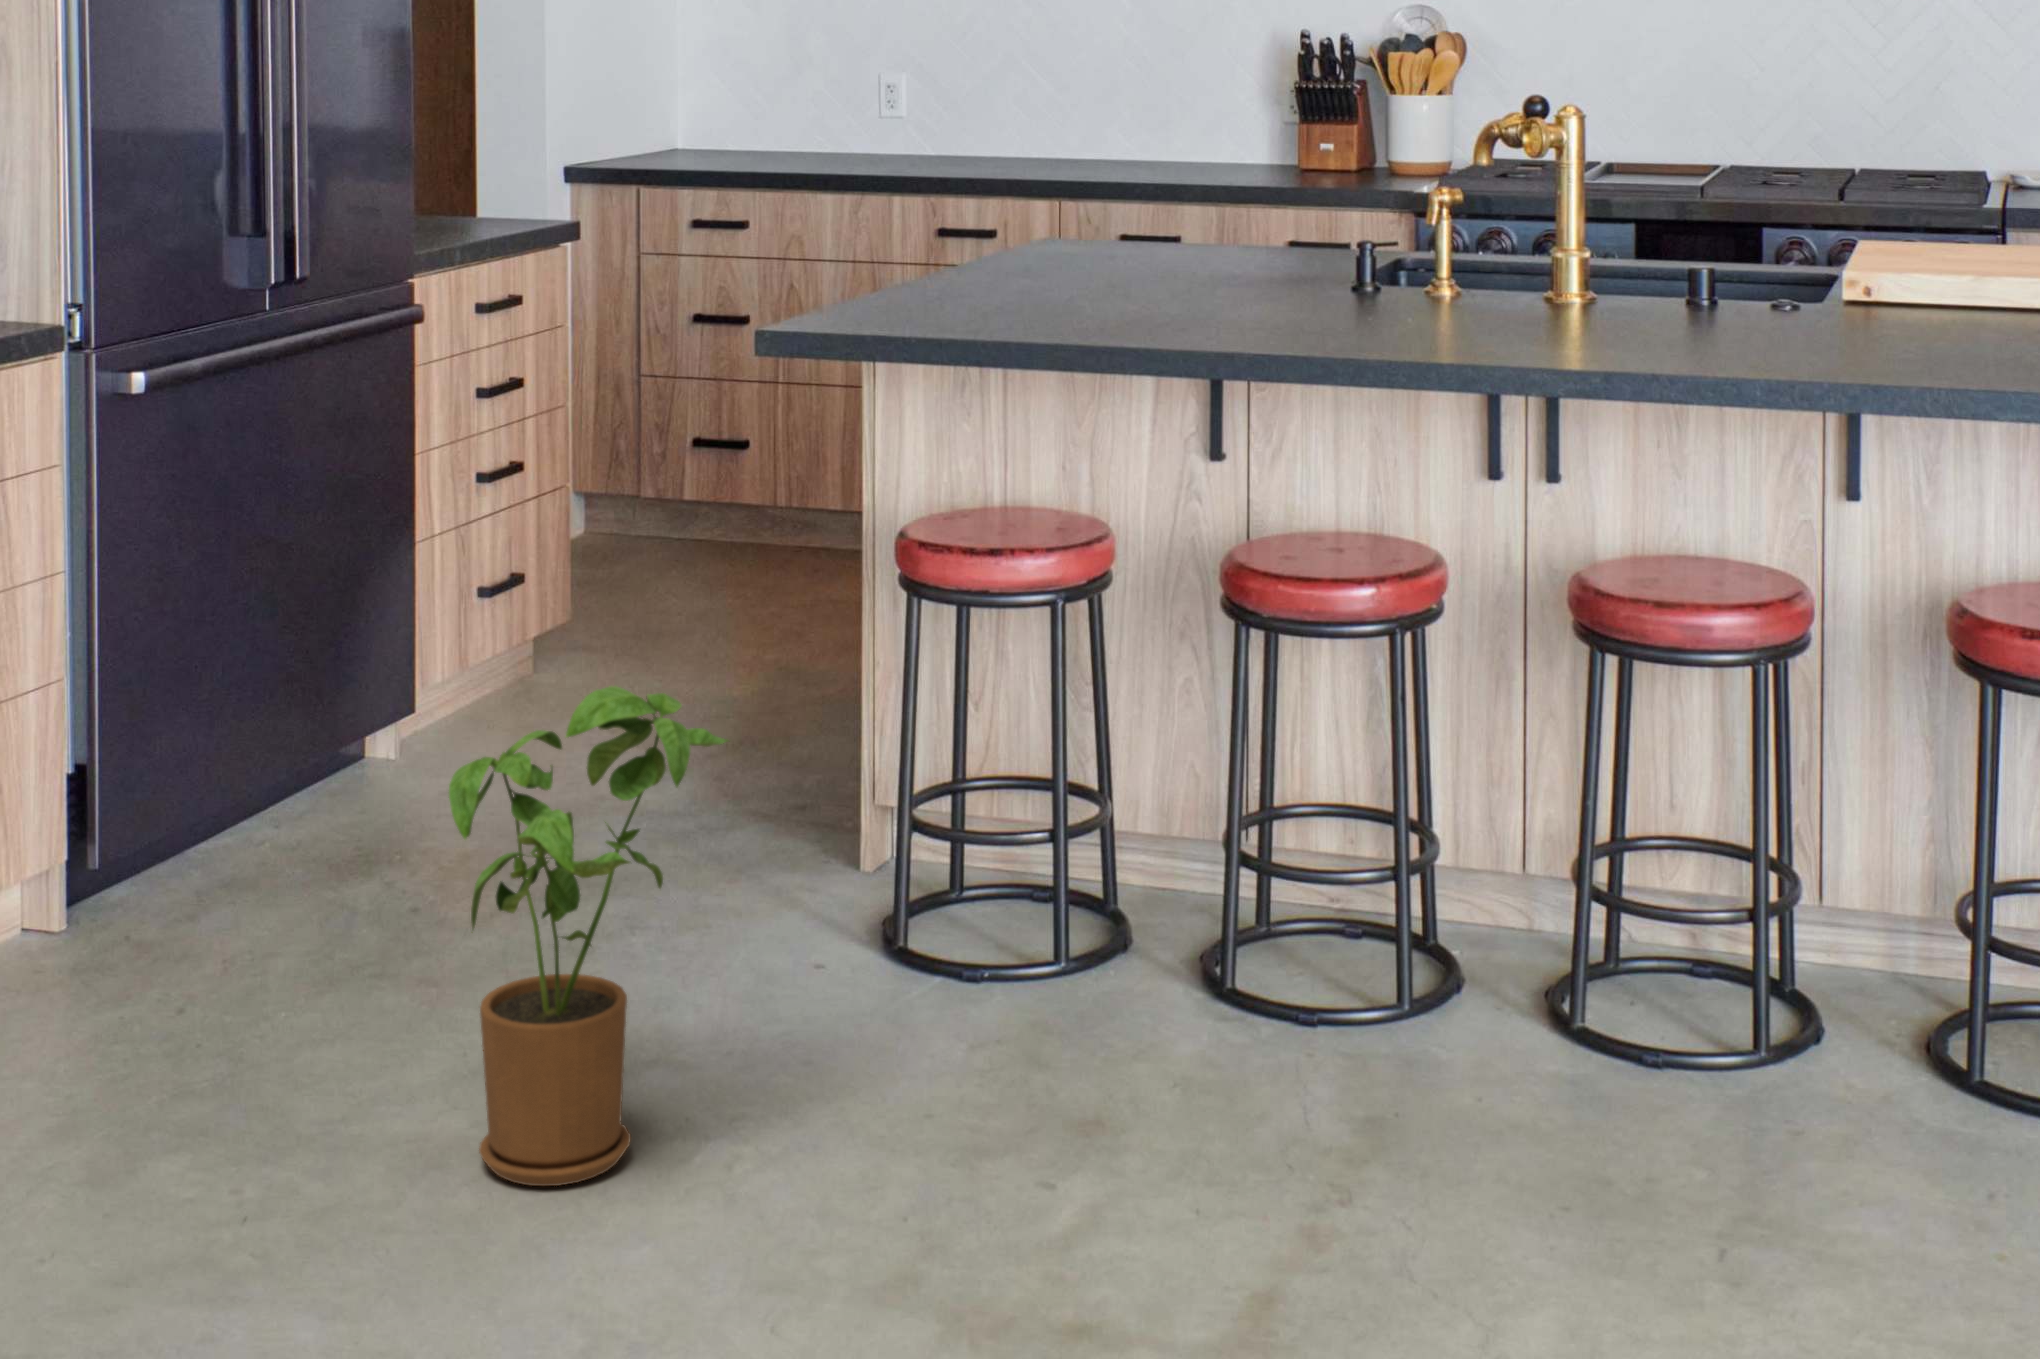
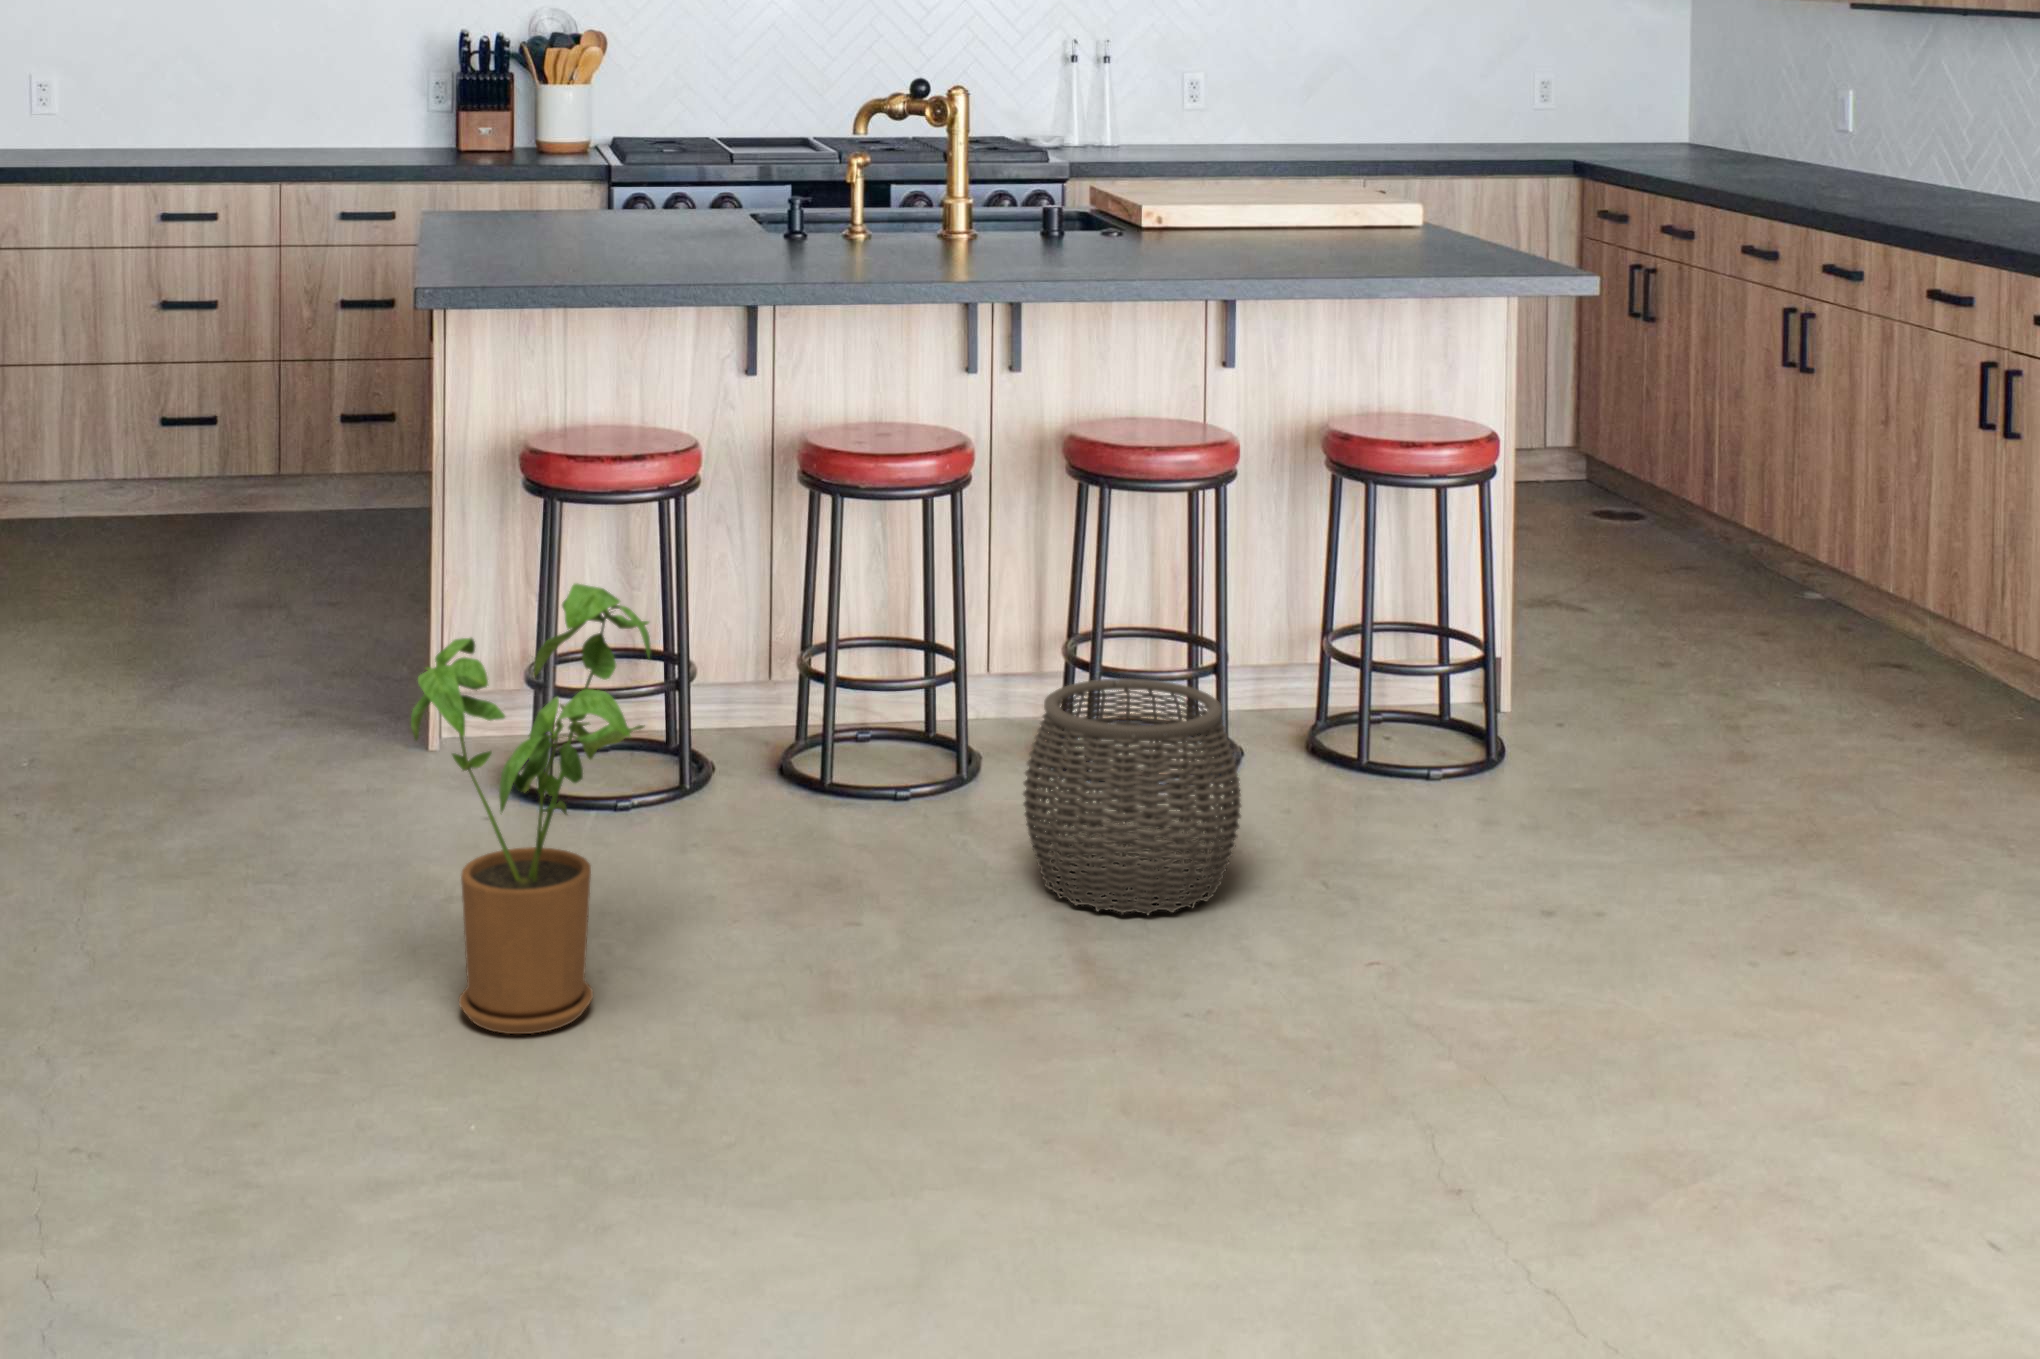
woven basket: none [1234,896,1522,1217] -> present [1023,679,1241,915]

